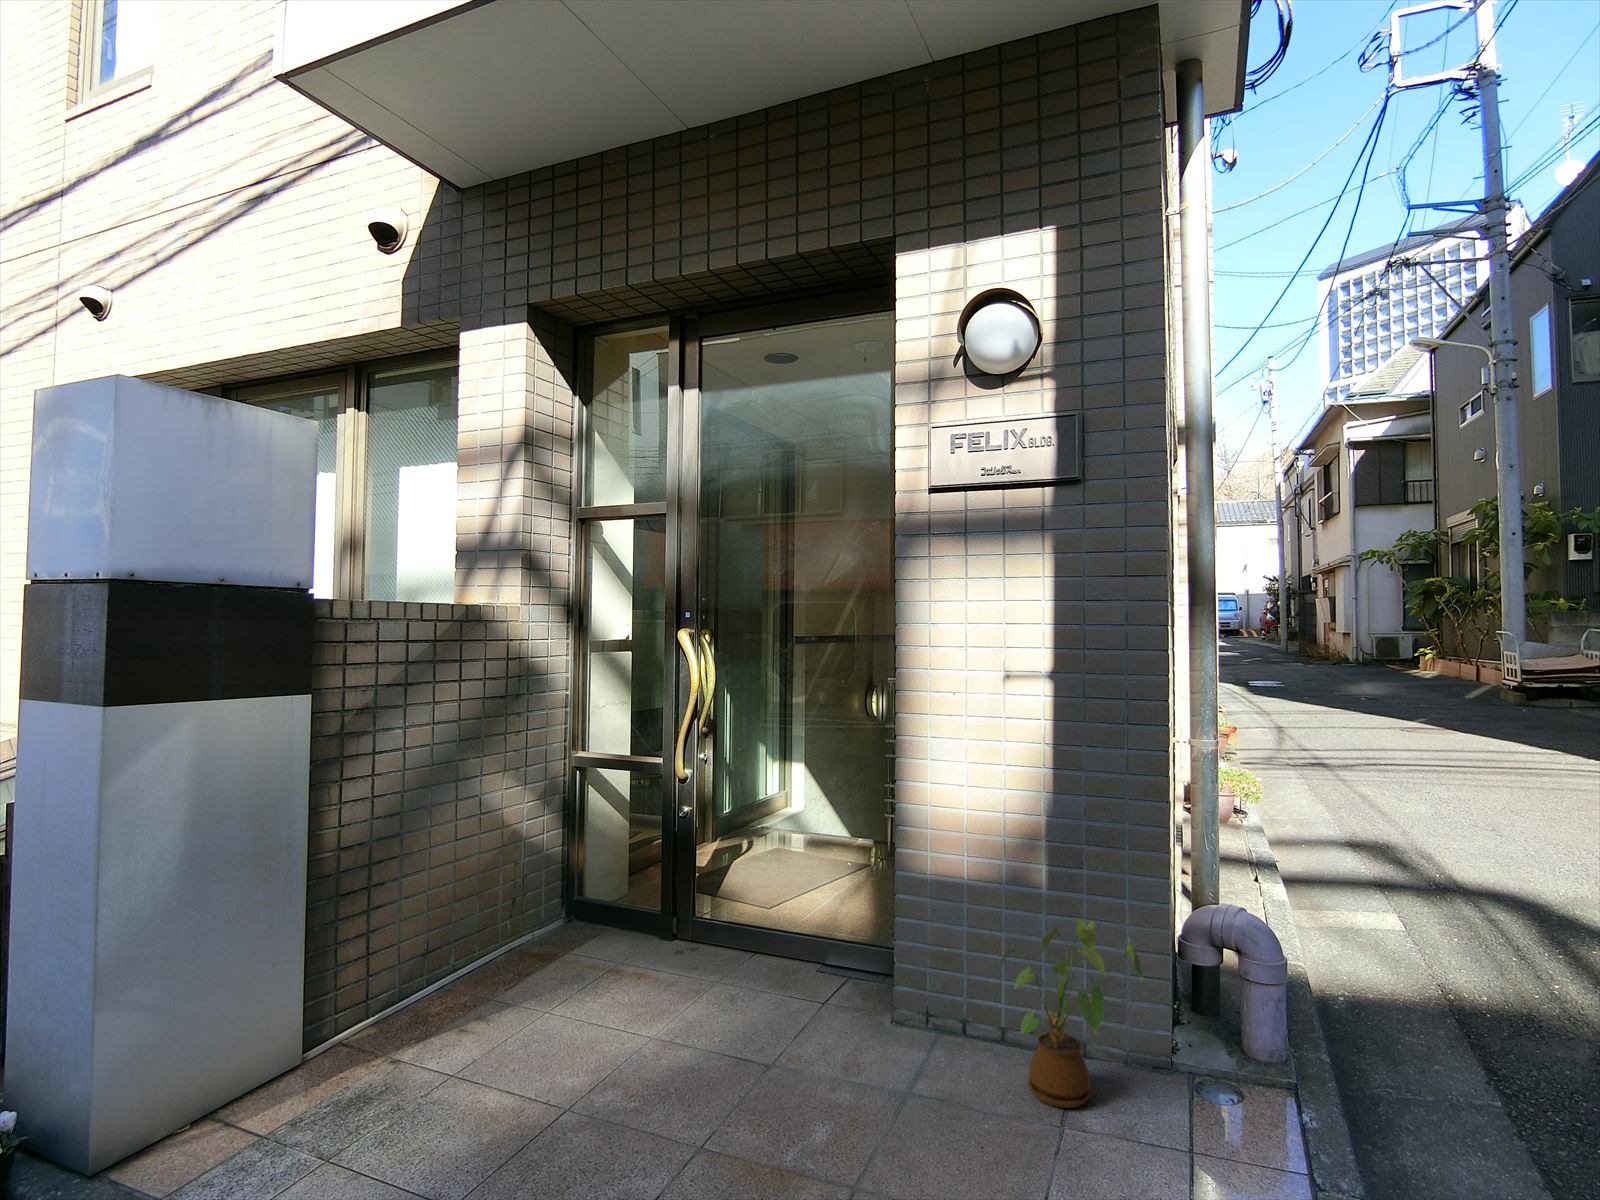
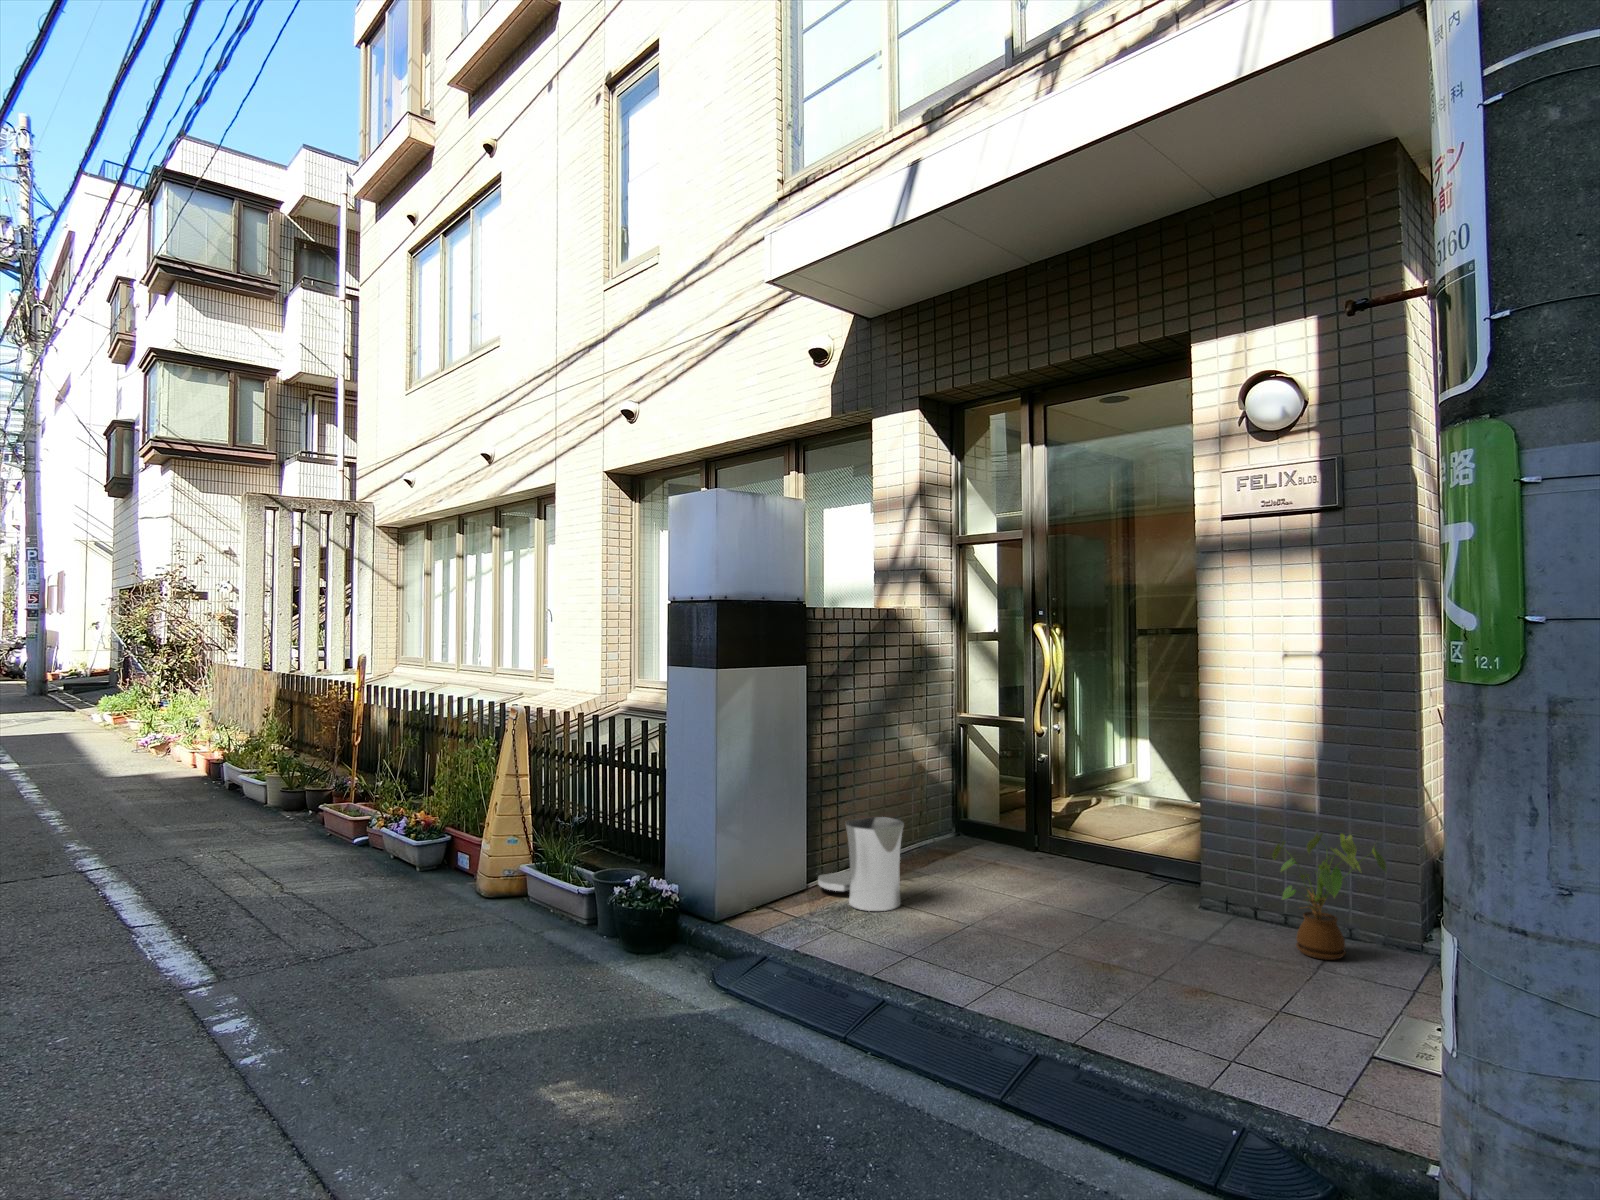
trash can: none [319,936,467,1109] -> present [818,817,904,911]

